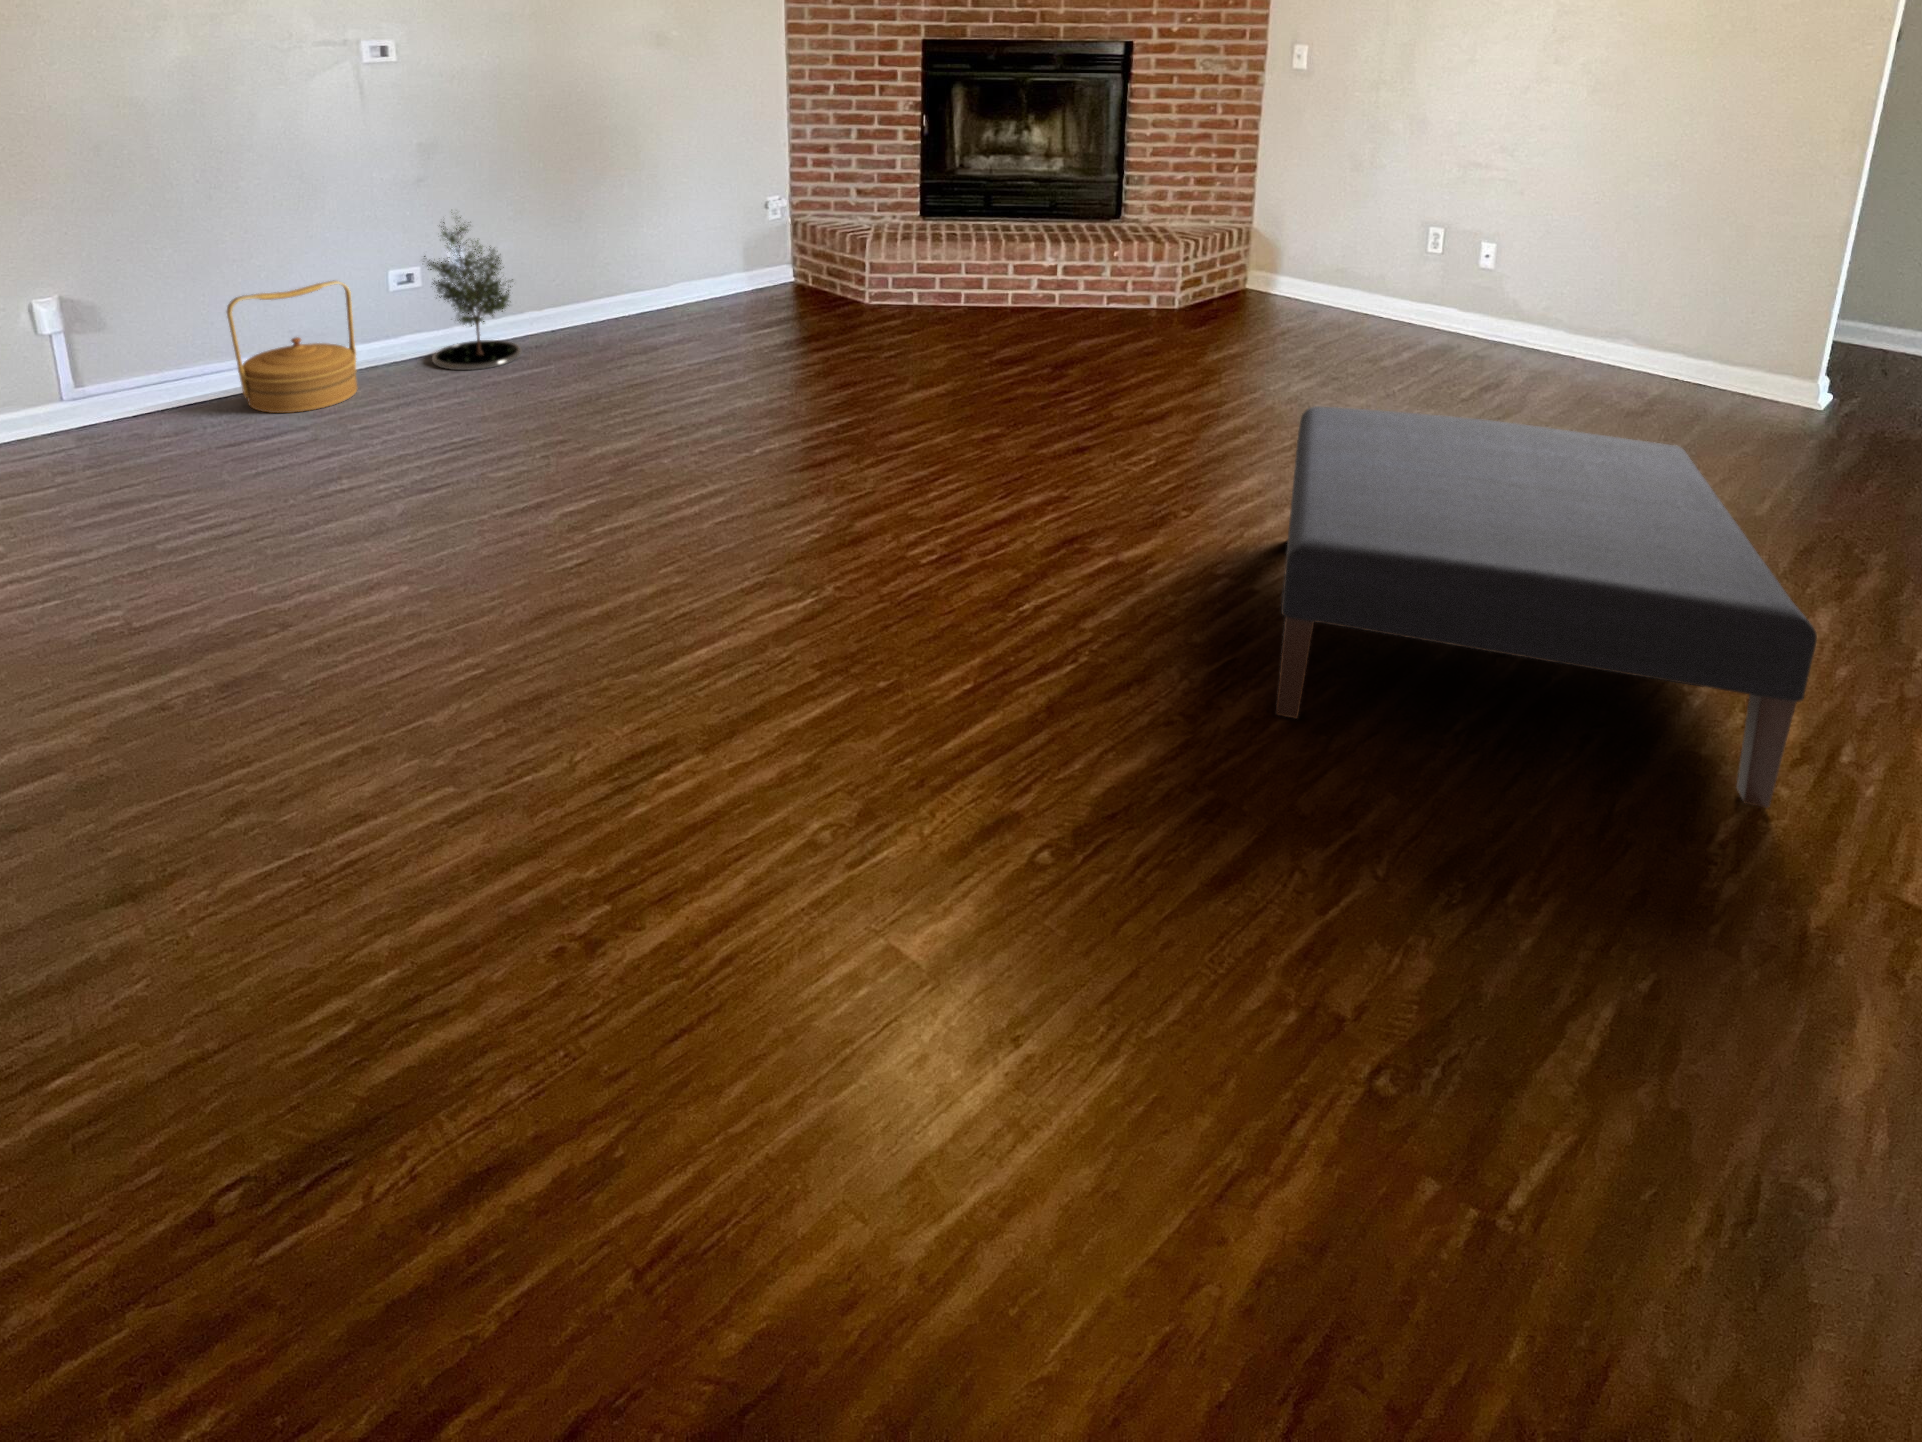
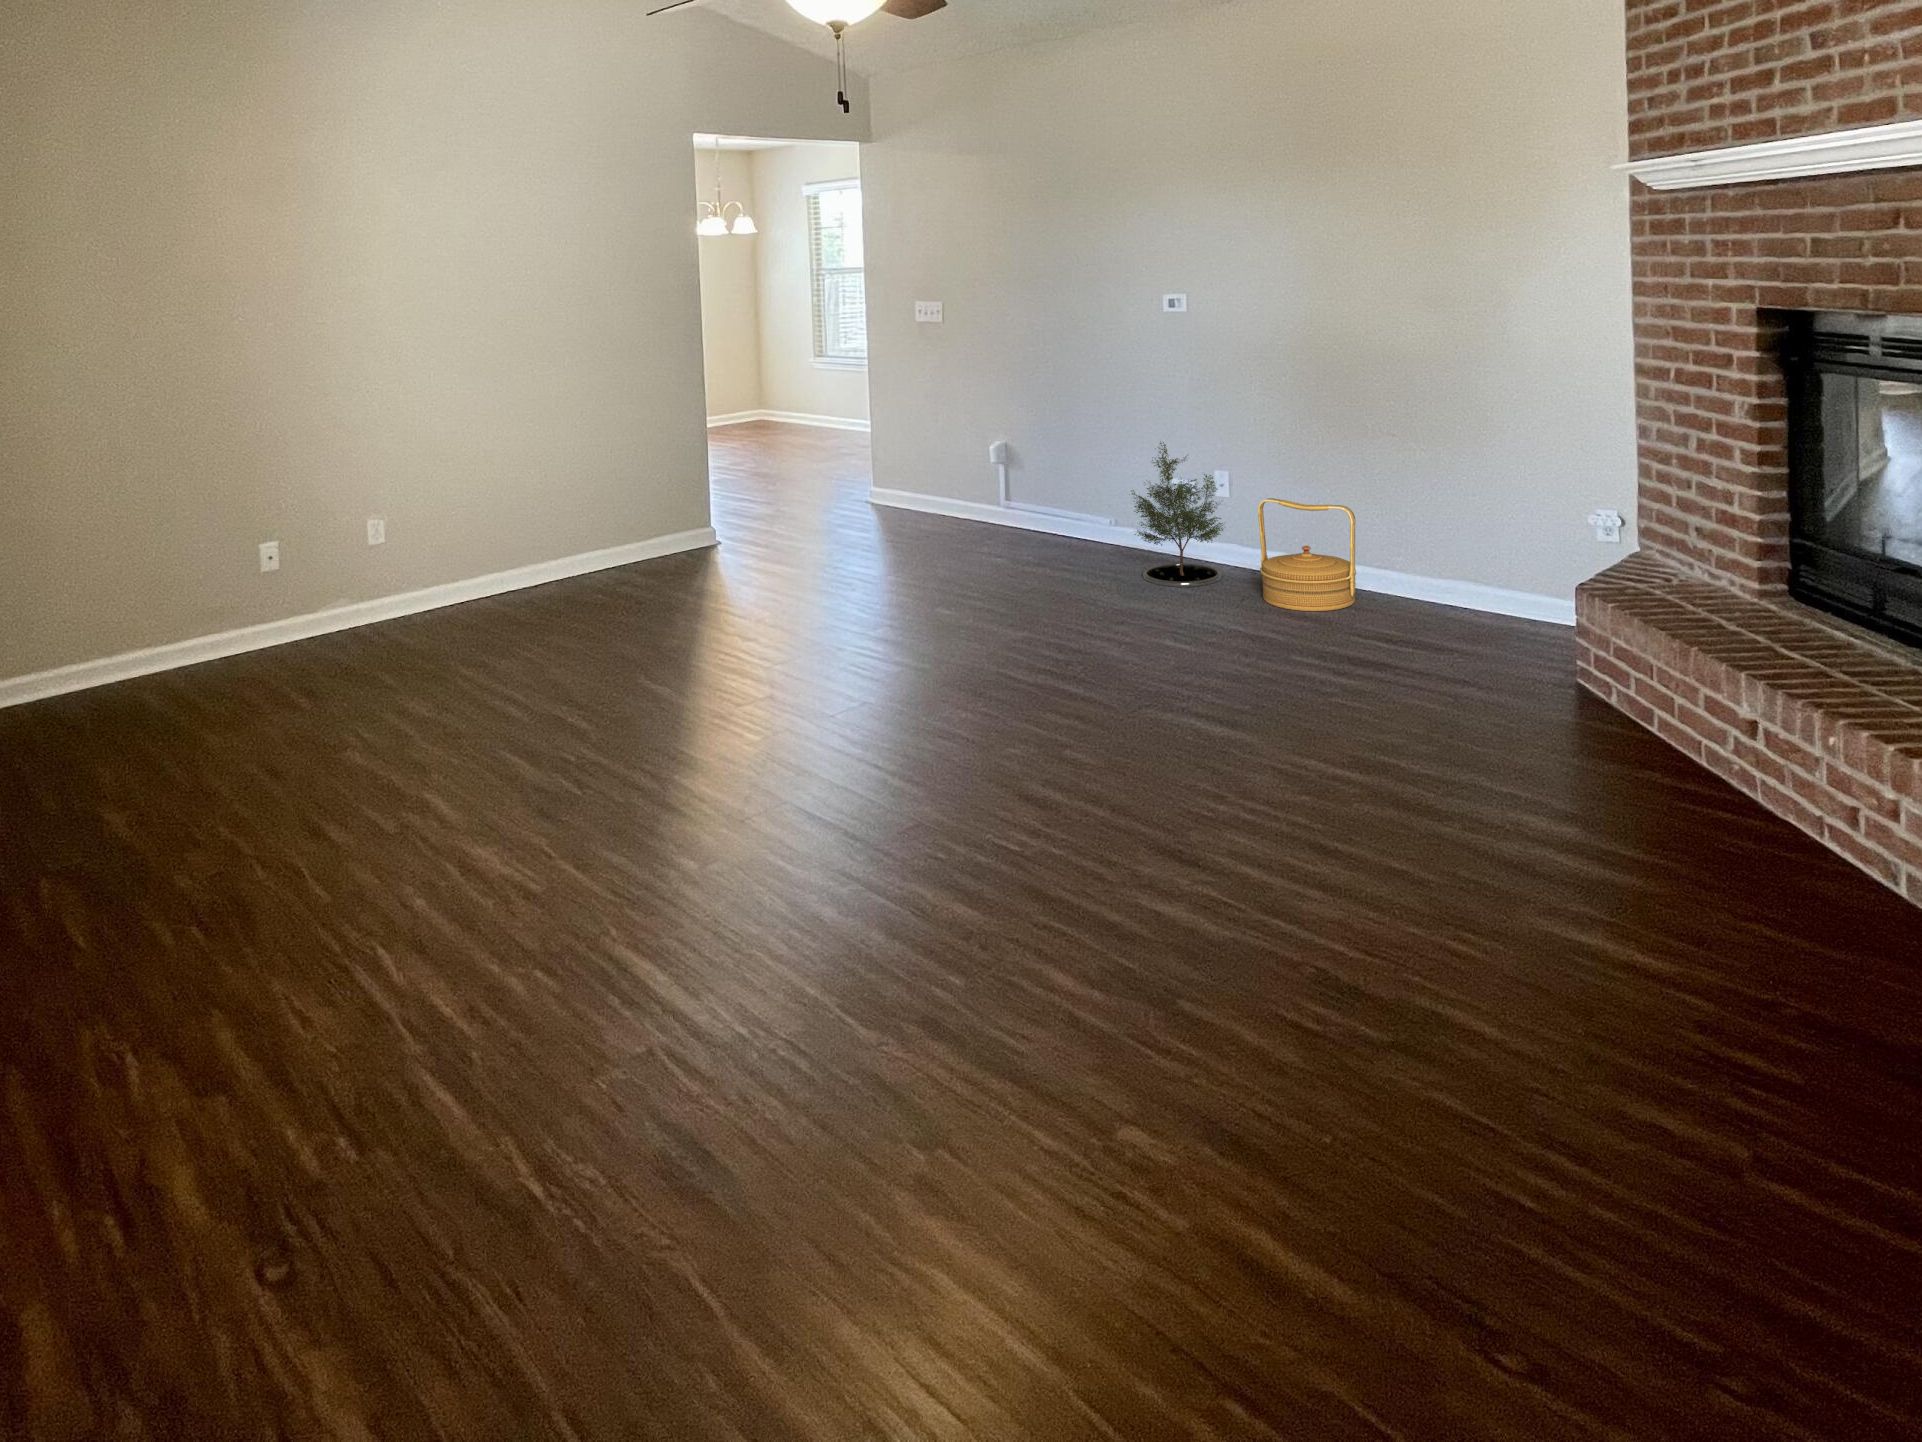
woven basket: present [227,281,357,413] -> present [1258,498,1356,611]
ottoman: present [1276,406,1817,808] -> none [88,734,781,1245]

